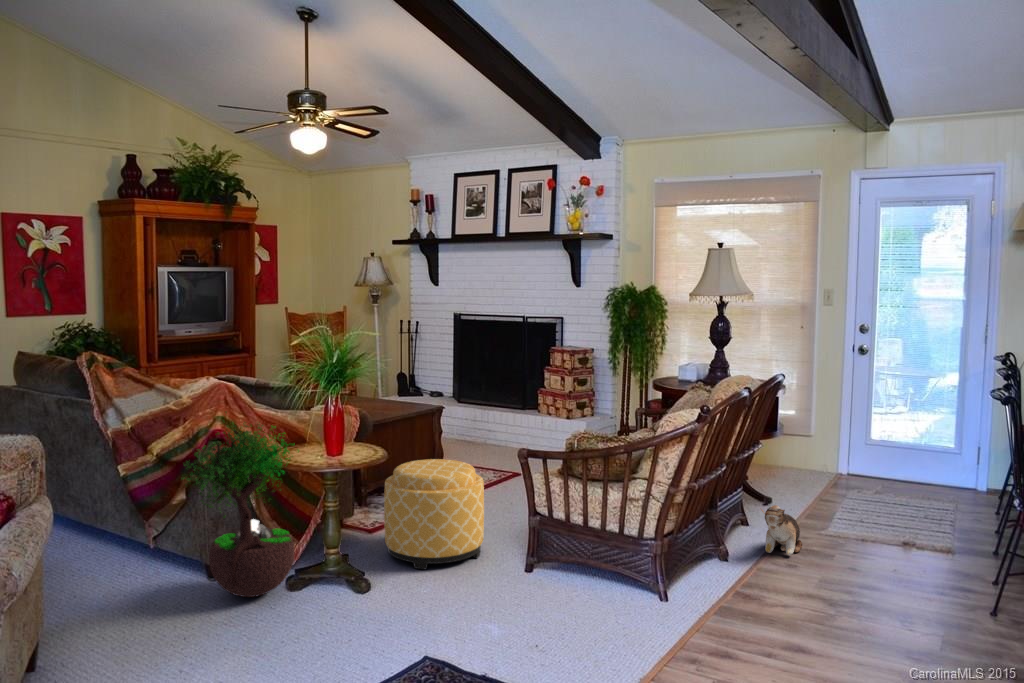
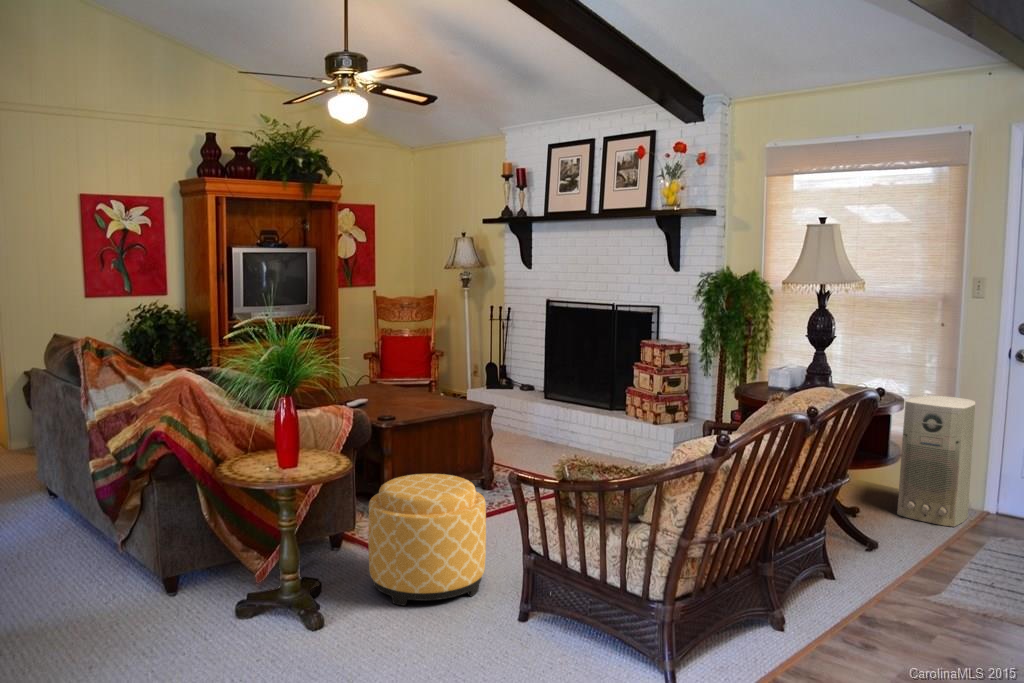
air purifier: none [772,383,826,483] -> present [897,396,975,527]
potted tree: present [182,421,299,597] -> none [100,413,248,623]
plush toy: present [762,505,802,555] -> none [831,564,896,631]

